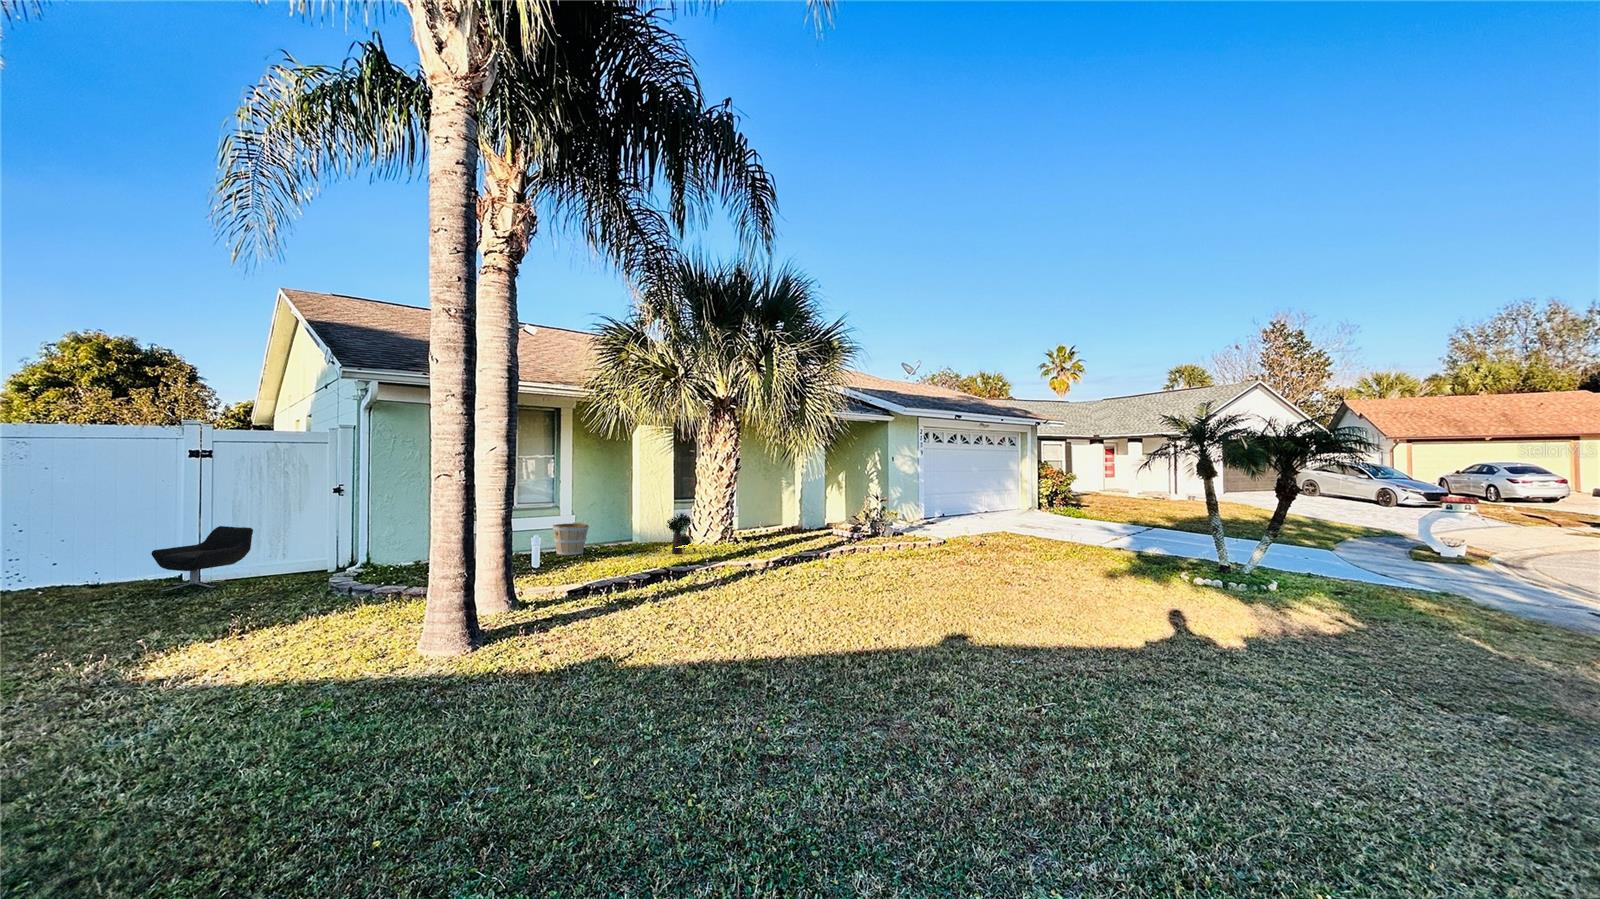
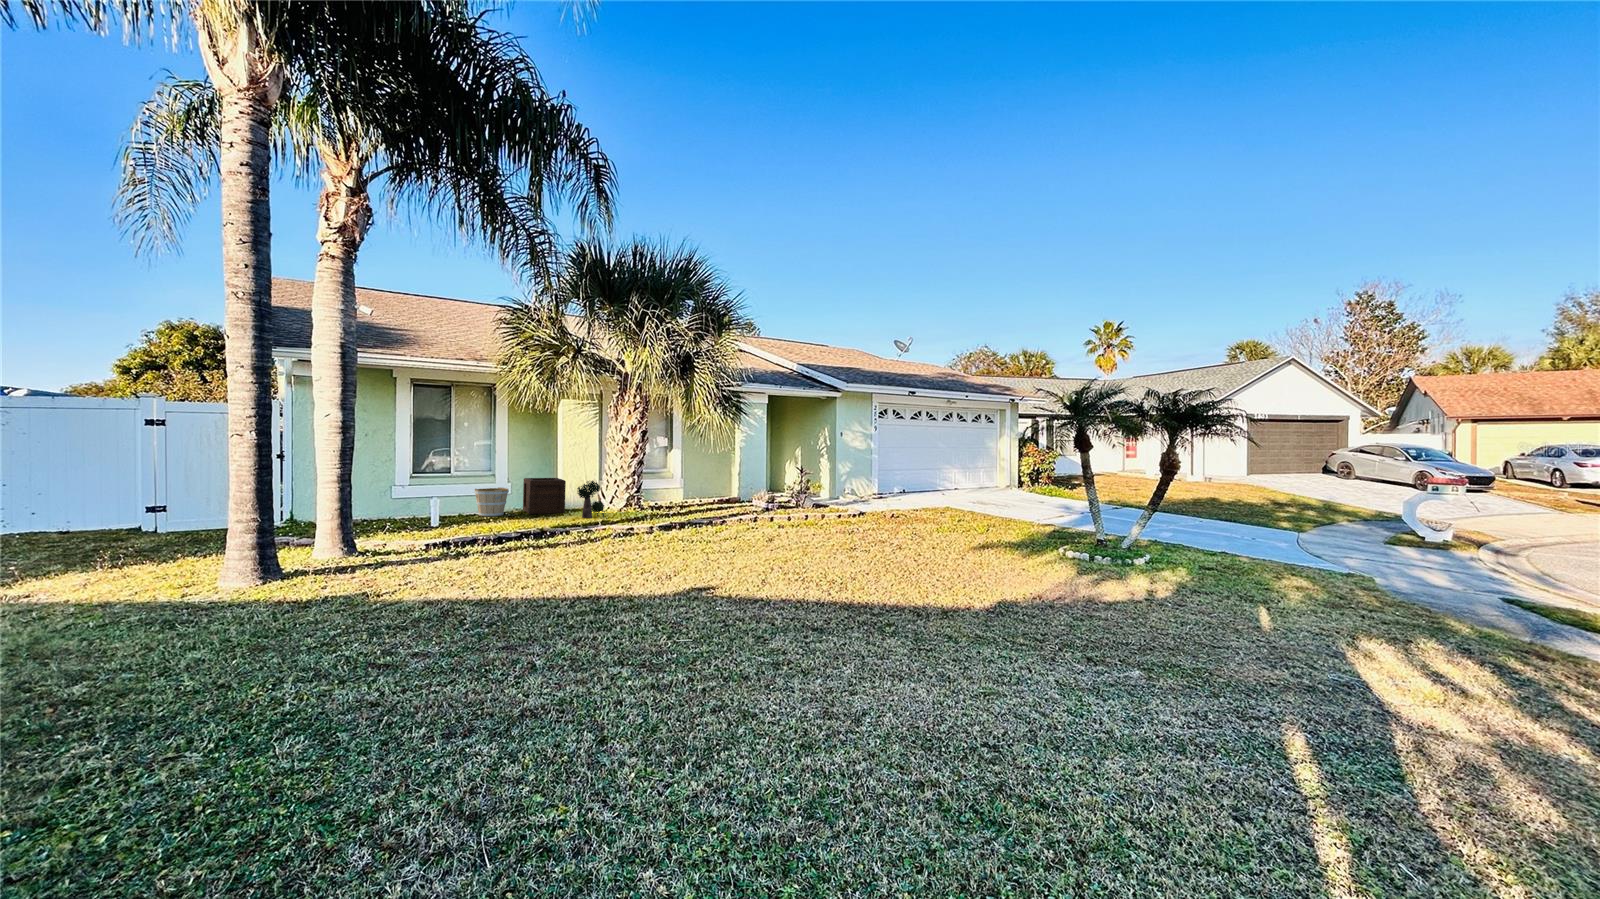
wooden crate: none [594,510,645,552] -> present [523,478,566,514]
lounge chair: present [151,526,253,591] -> none [106,482,192,534]

